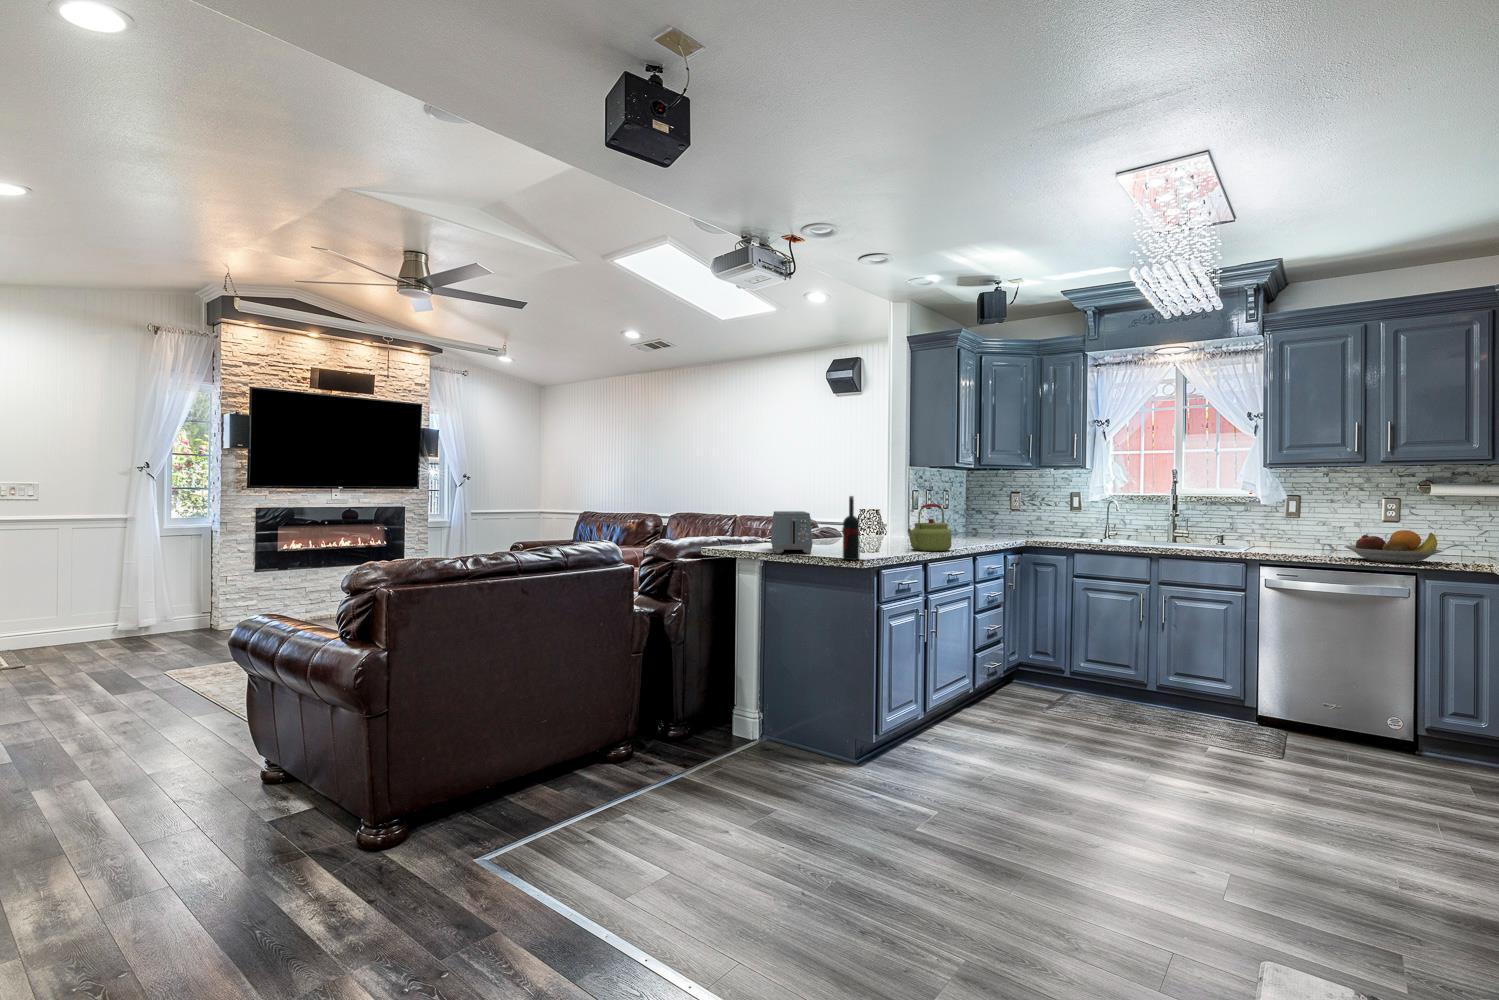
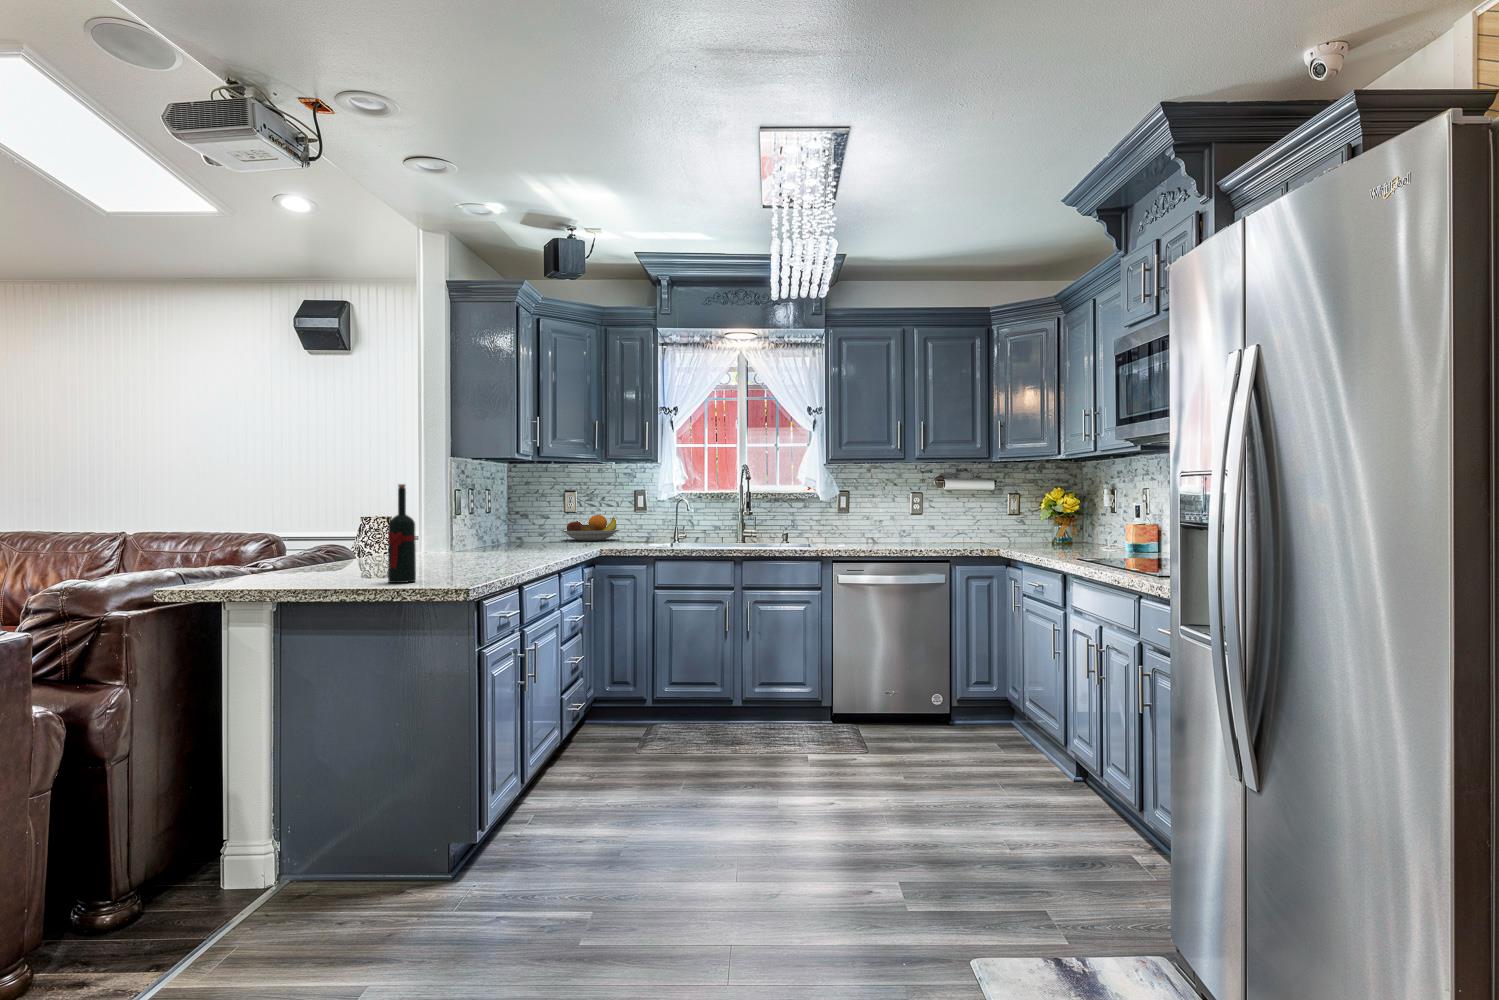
kettle: present [908,504,951,551] -> none [472,500,530,564]
toaster: present [771,511,812,554] -> none [244,513,328,581]
fruit bowl: present [1344,530,1443,563] -> present [561,515,620,541]

